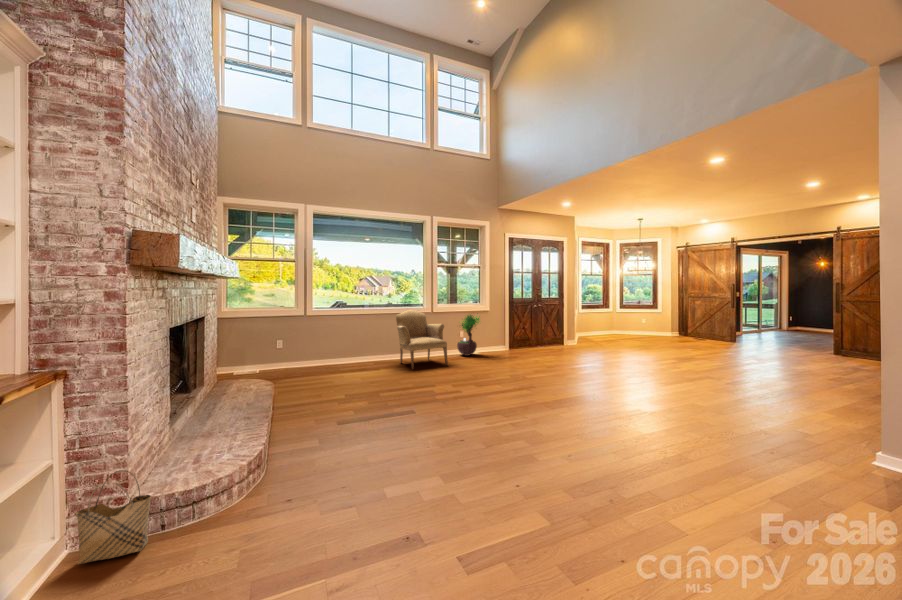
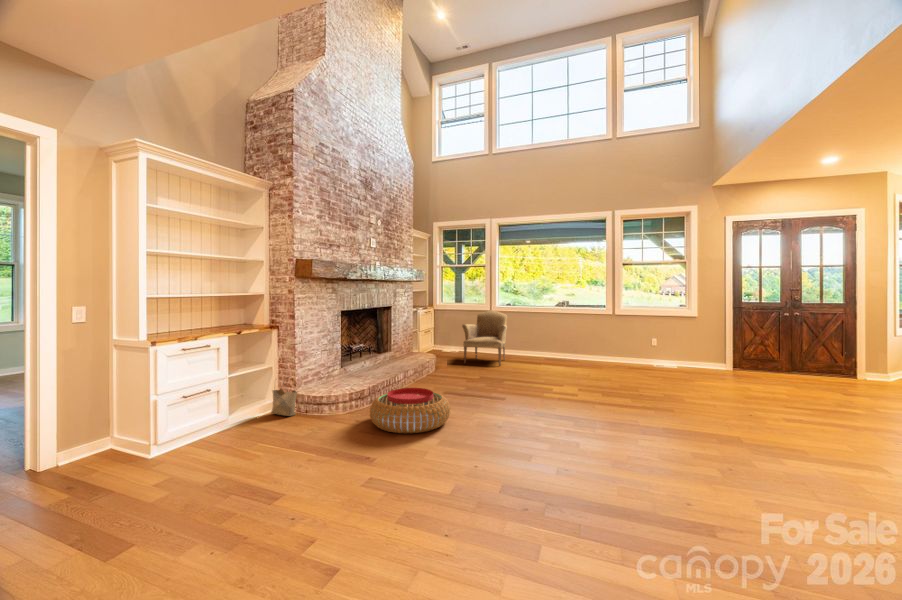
armchair: present [396,310,448,369] -> present [462,310,507,366]
potted tree: present [457,315,479,356] -> none [641,314,675,366]
pouf: none [317,425,432,502] -> present [370,388,450,433]

